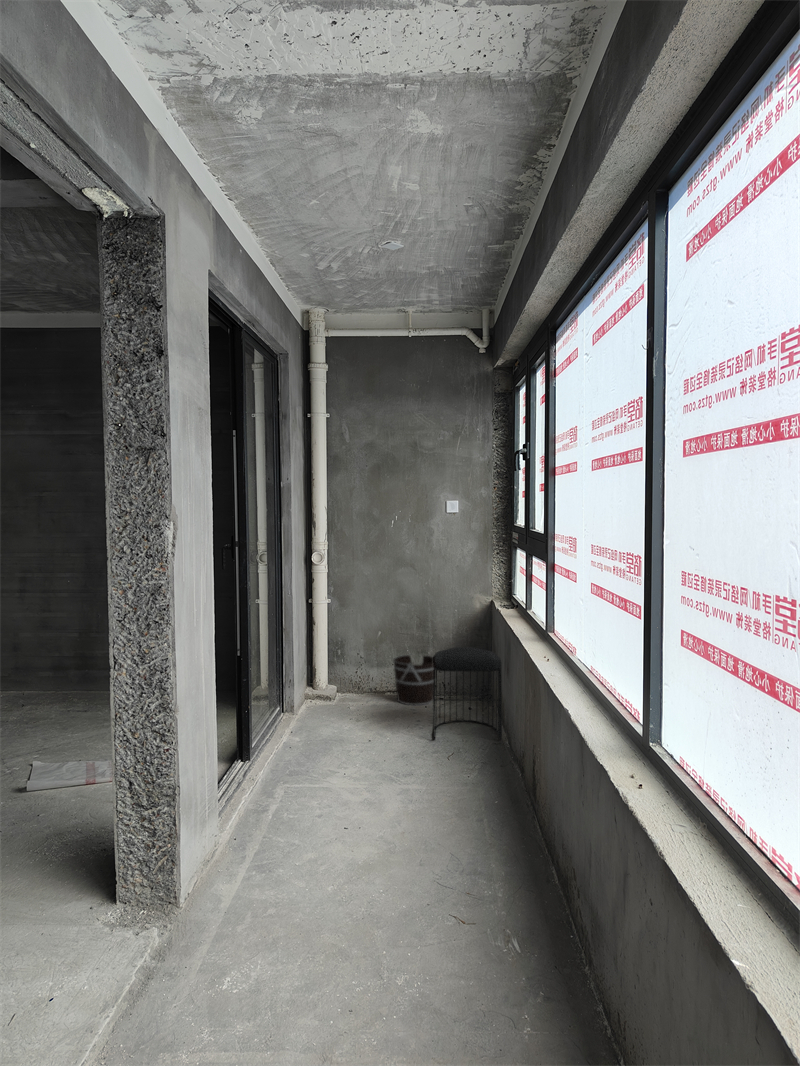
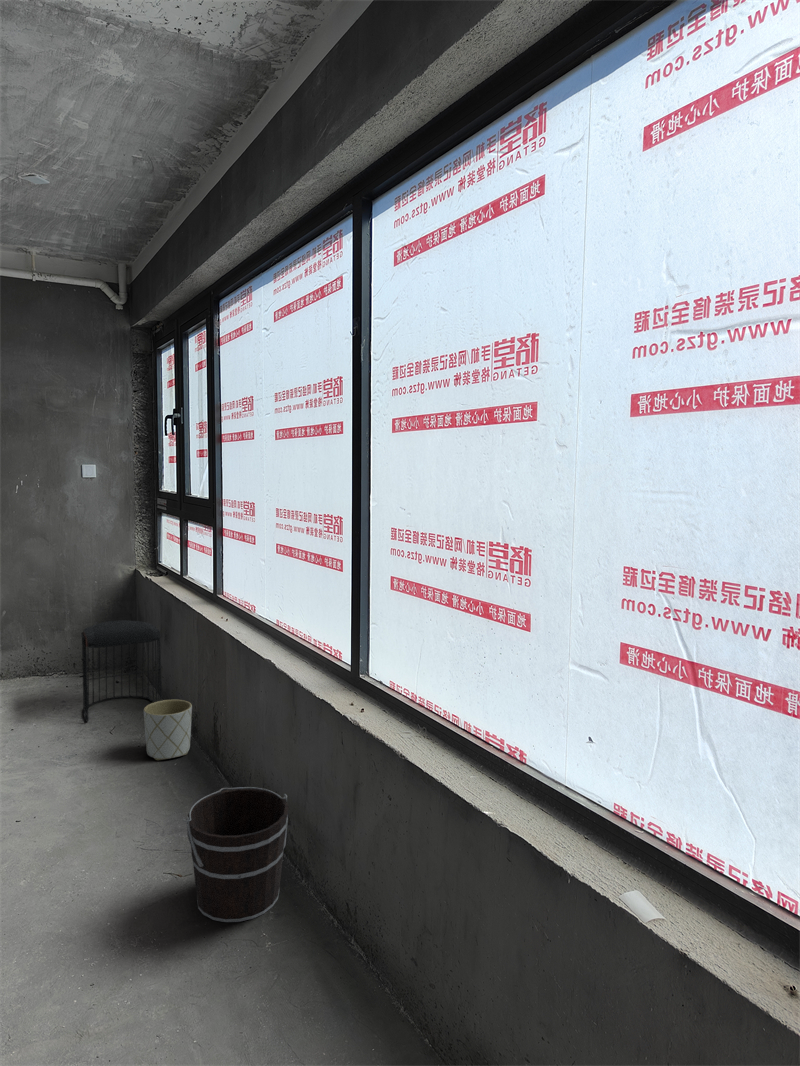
bucket: present [393,655,433,705] -> present [183,787,288,922]
planter: none [473,731,518,791] -> present [144,699,192,760]

